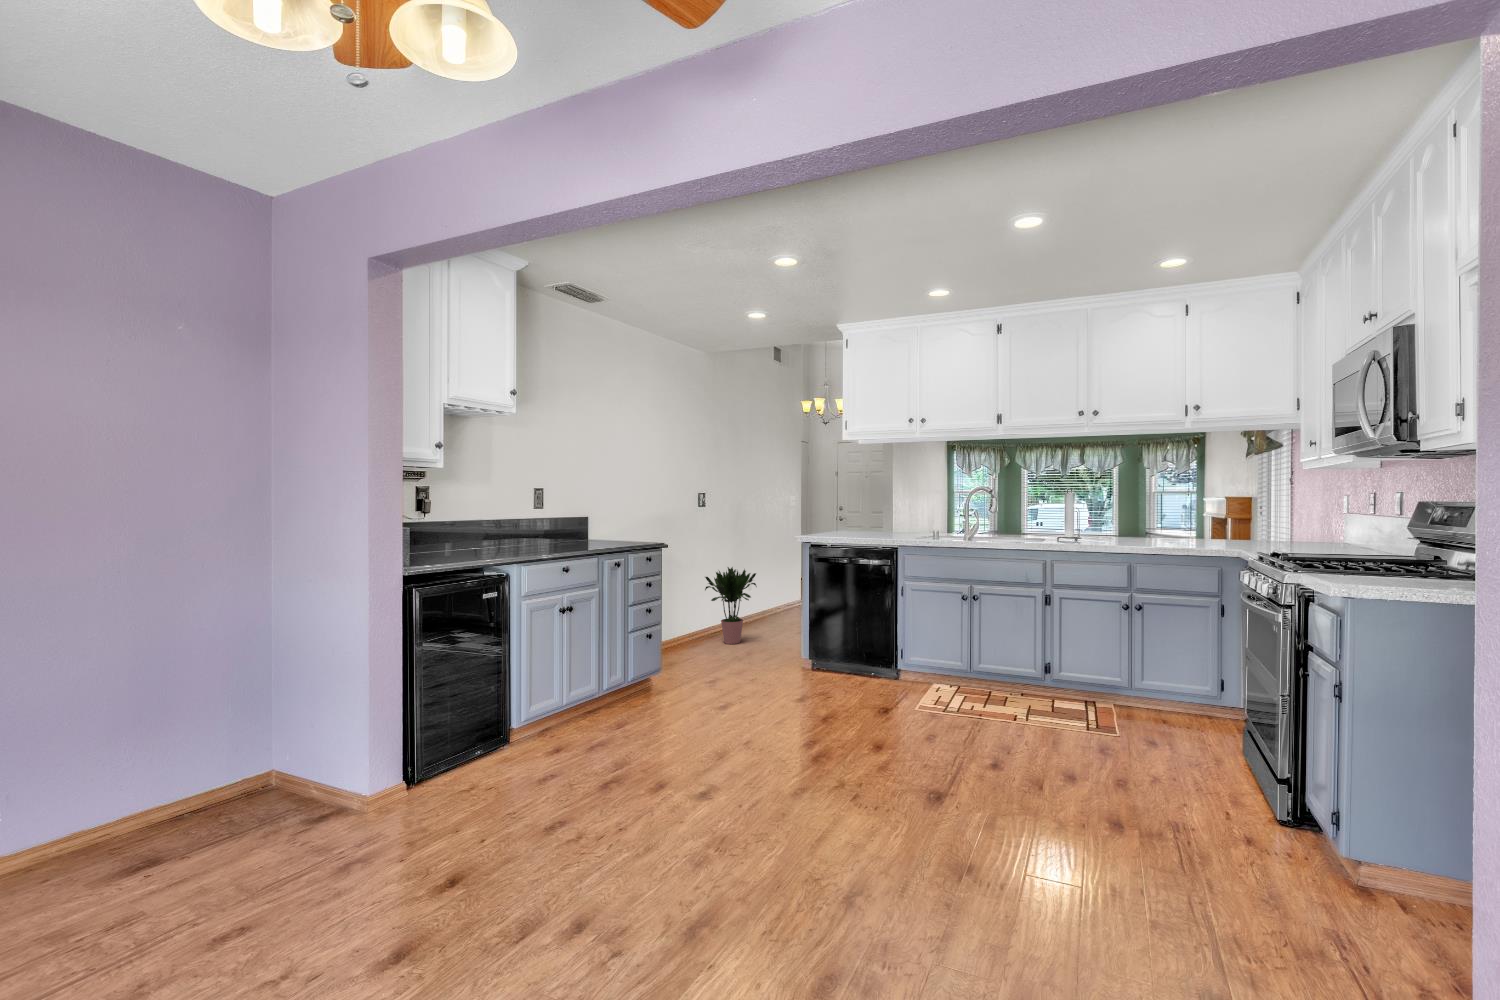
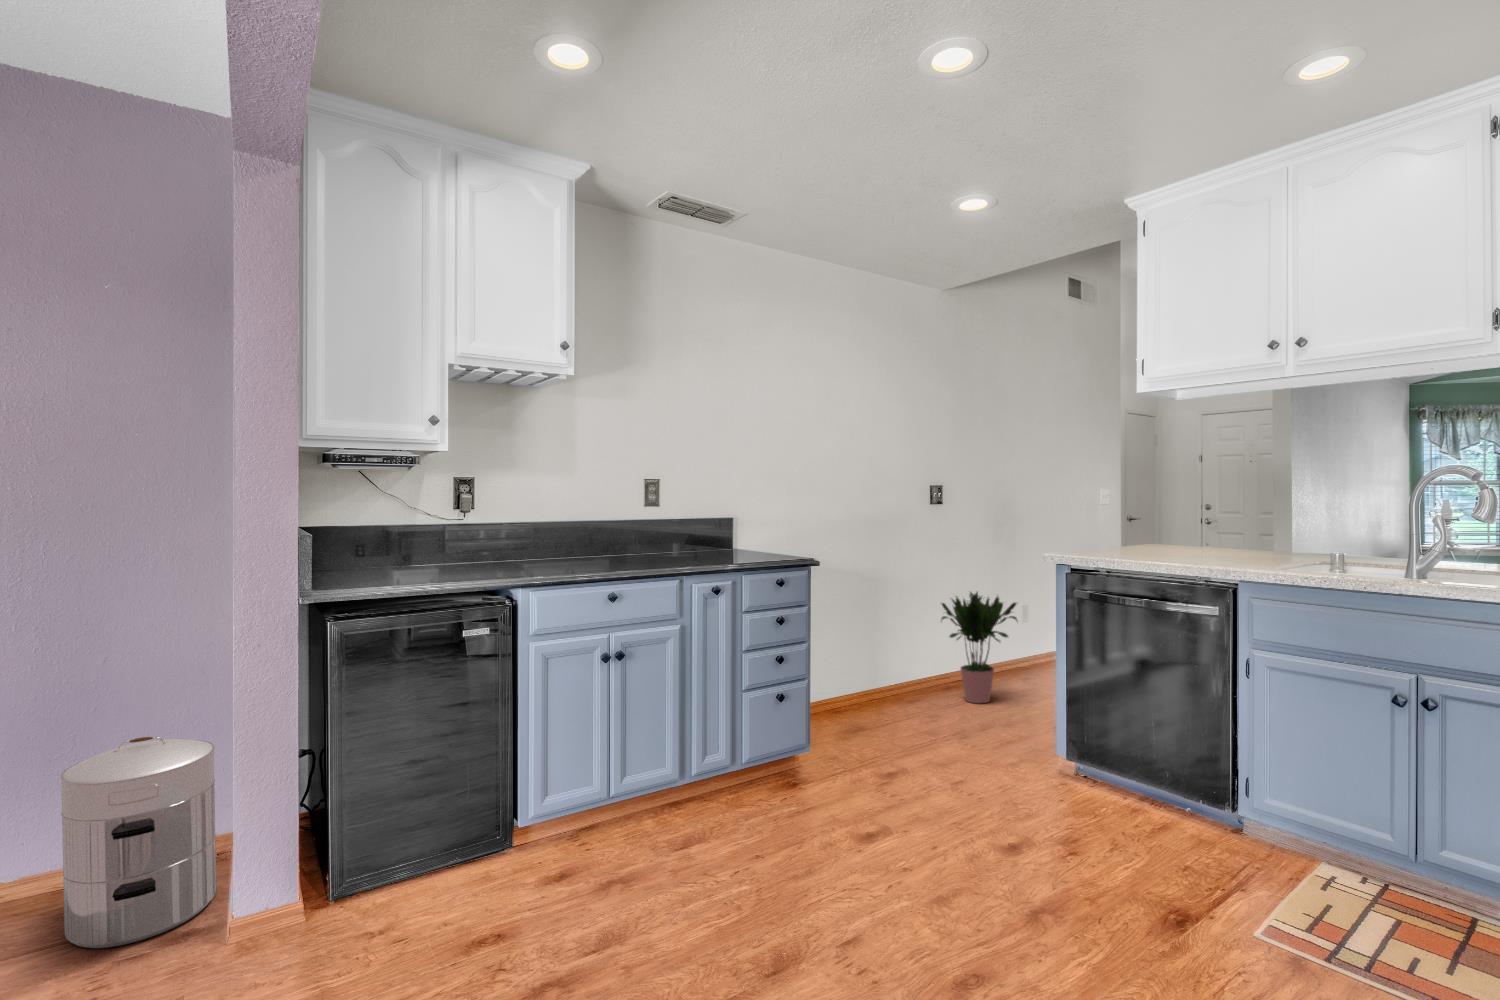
waste bin: none [214,681,320,834] -> present [60,737,216,948]

